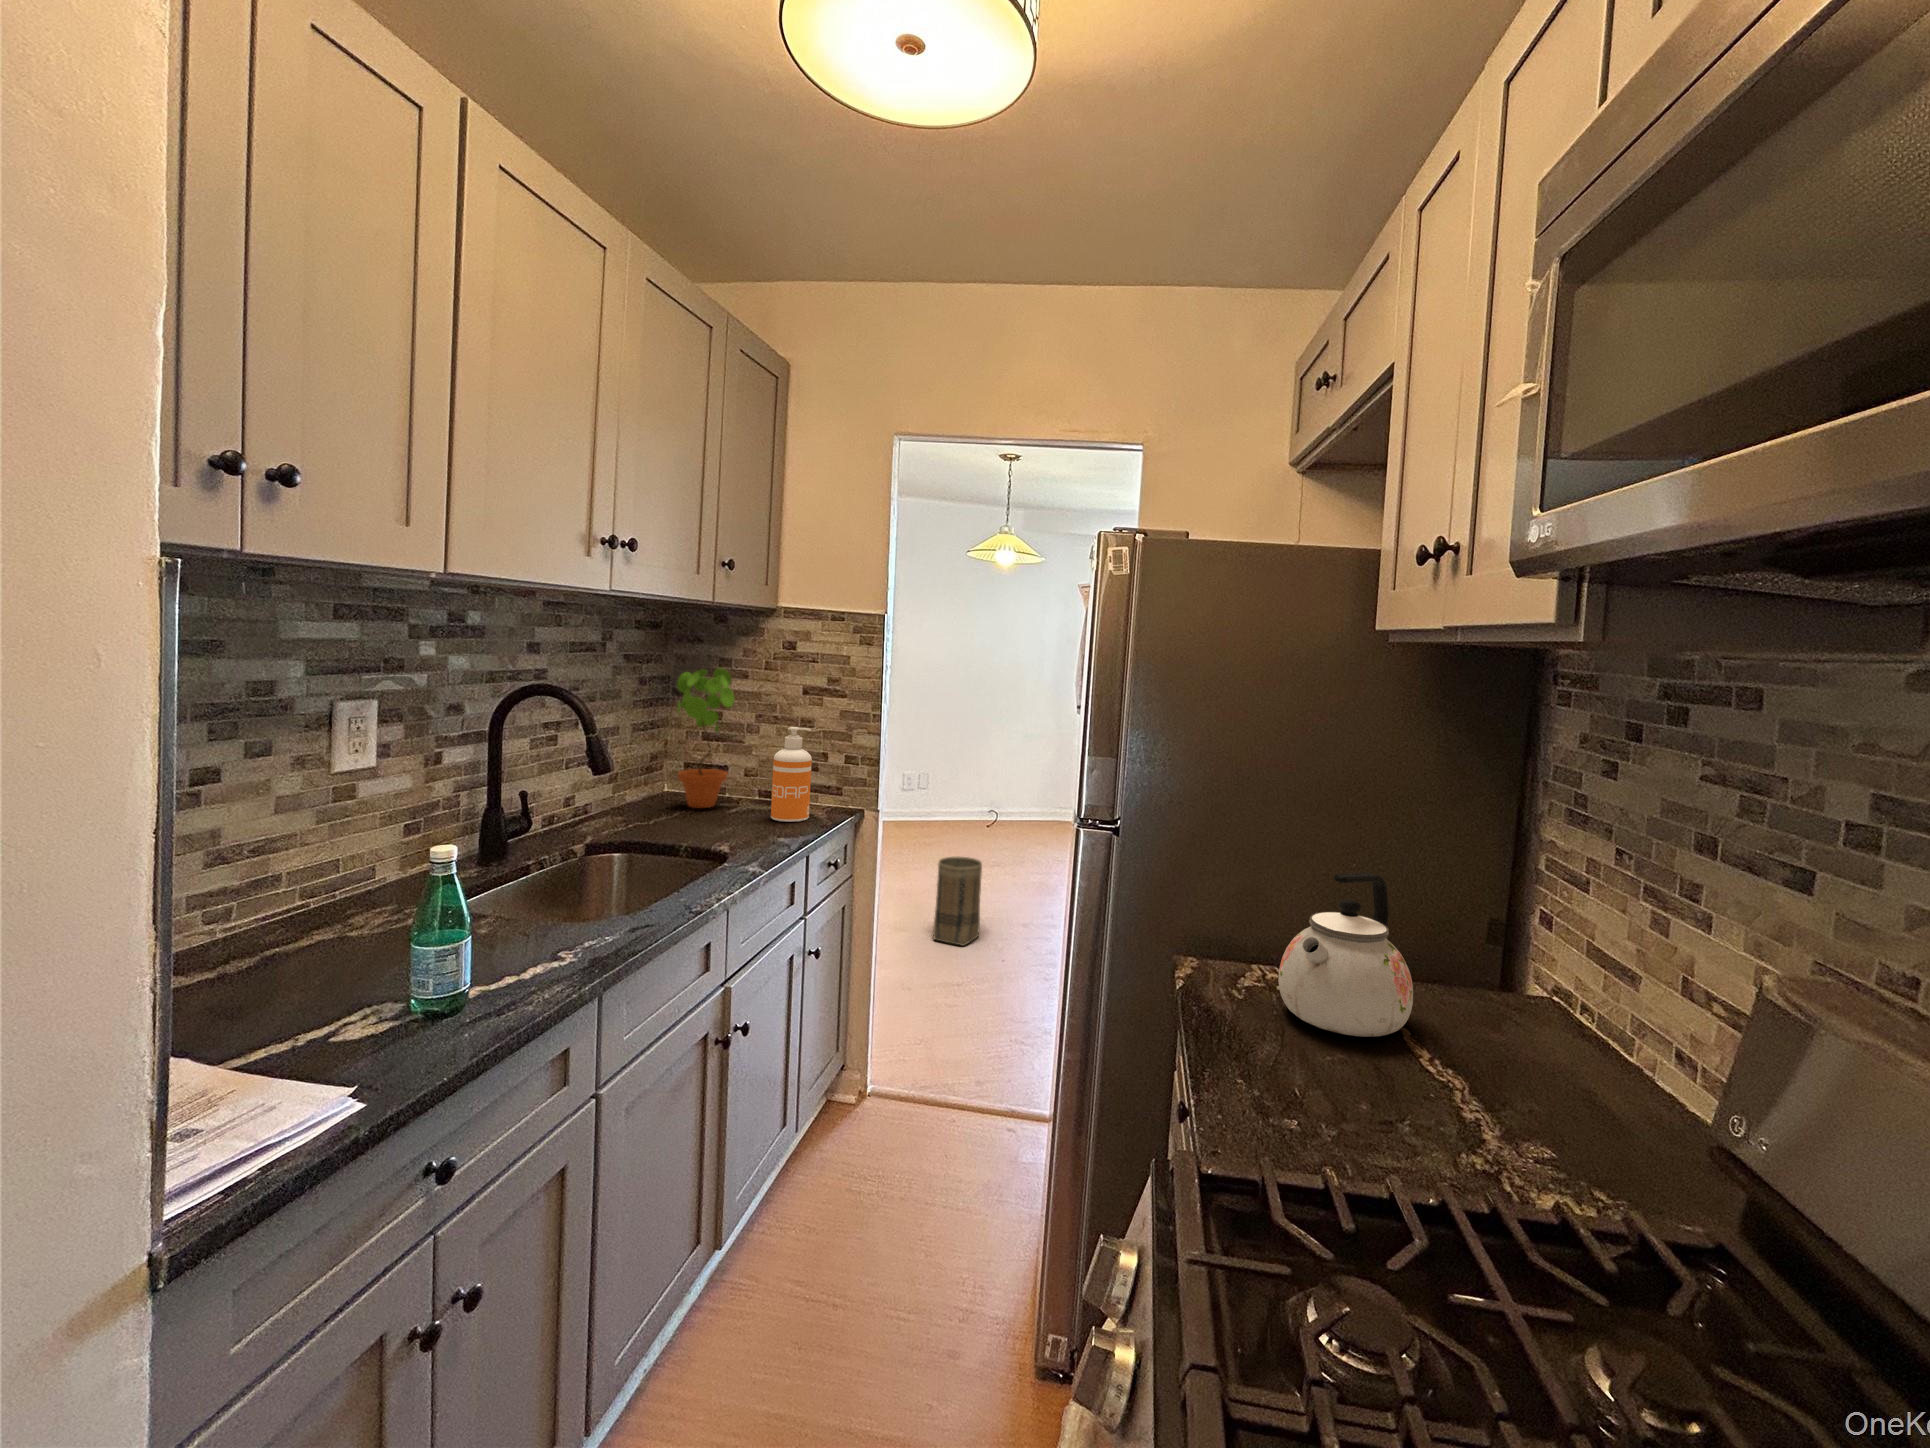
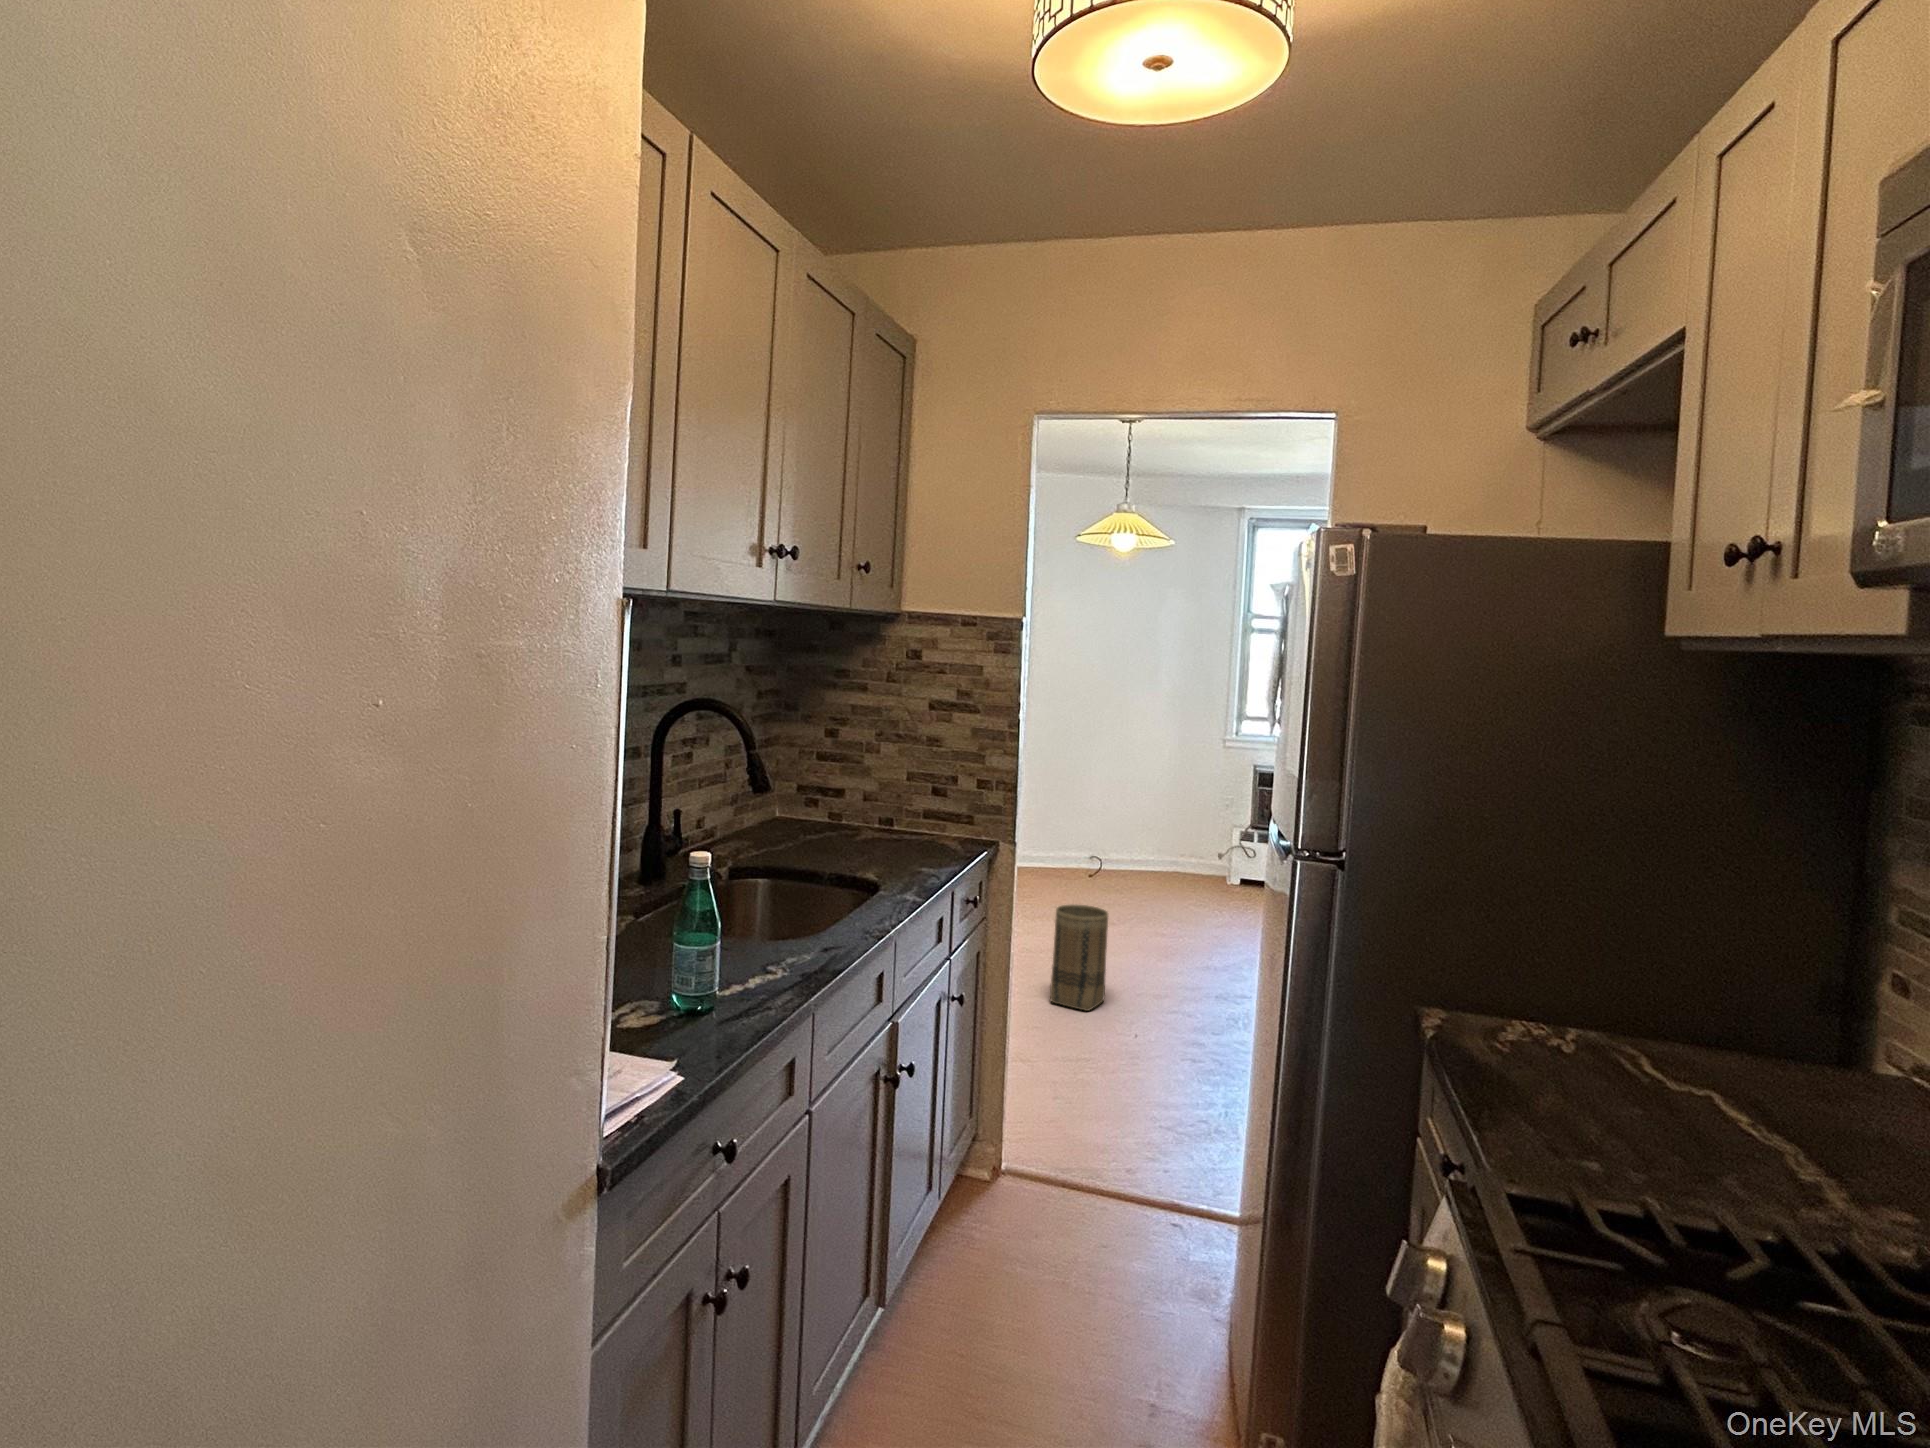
potted plant: present [677,668,735,808] -> none [799,681,861,835]
soap dispenser: present [771,727,812,822] -> none [905,747,949,851]
kettle: present [1278,873,1413,1037] -> none [1551,914,1723,1097]

